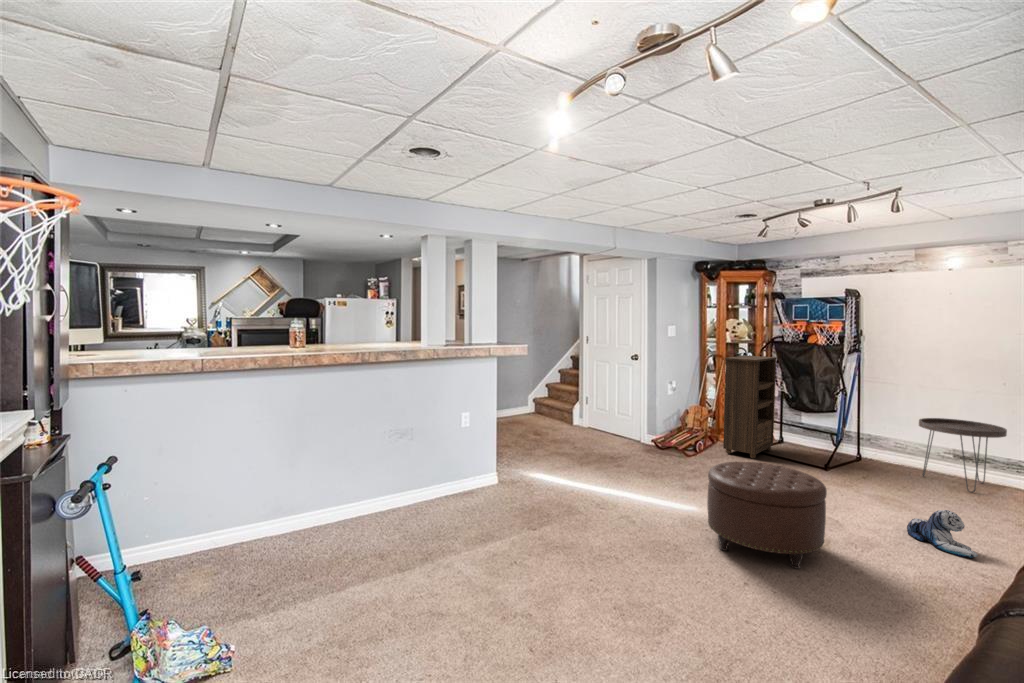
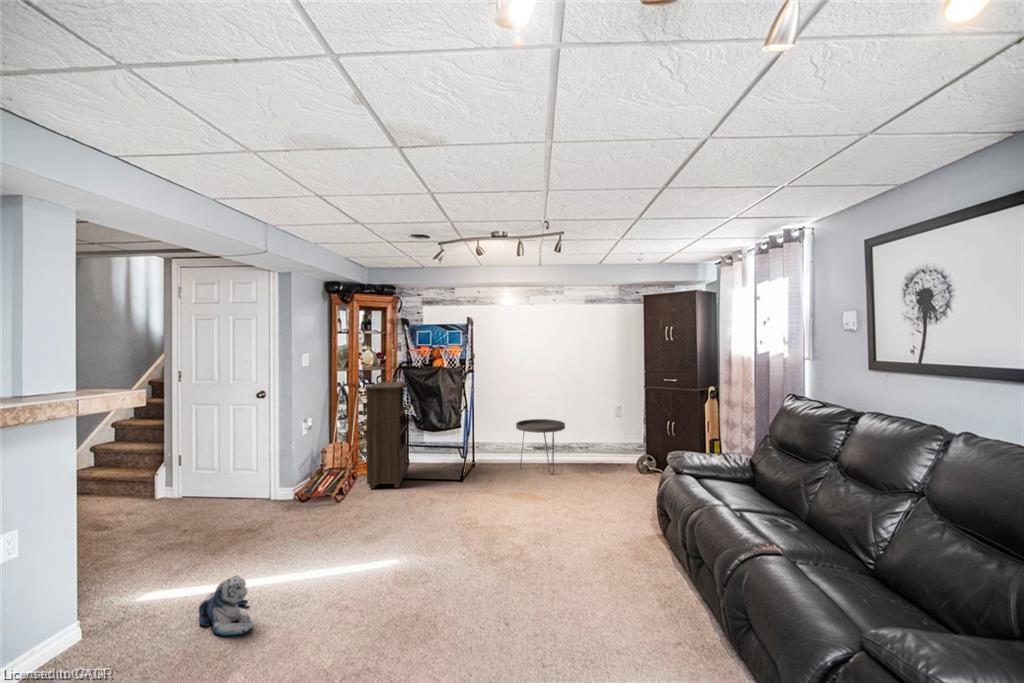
ottoman: present [707,462,827,569] -> none [404,506,523,638]
plush toy: present [907,510,978,558] -> present [199,576,252,636]

